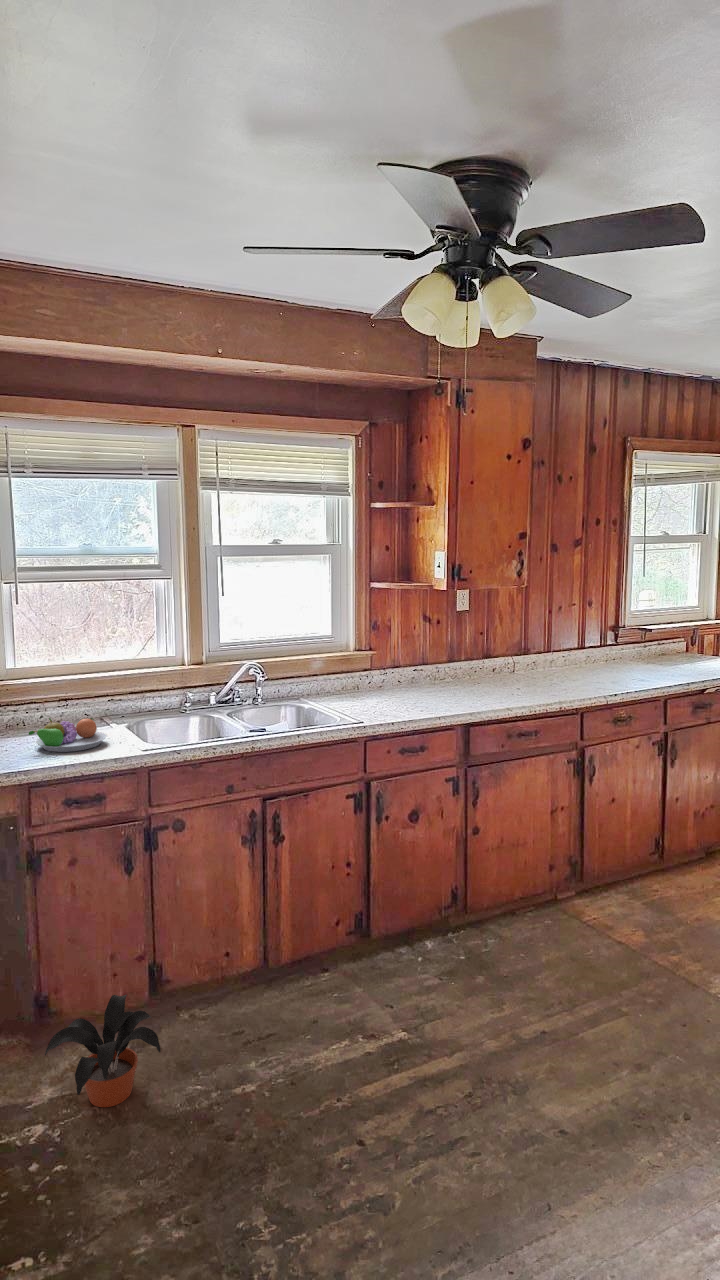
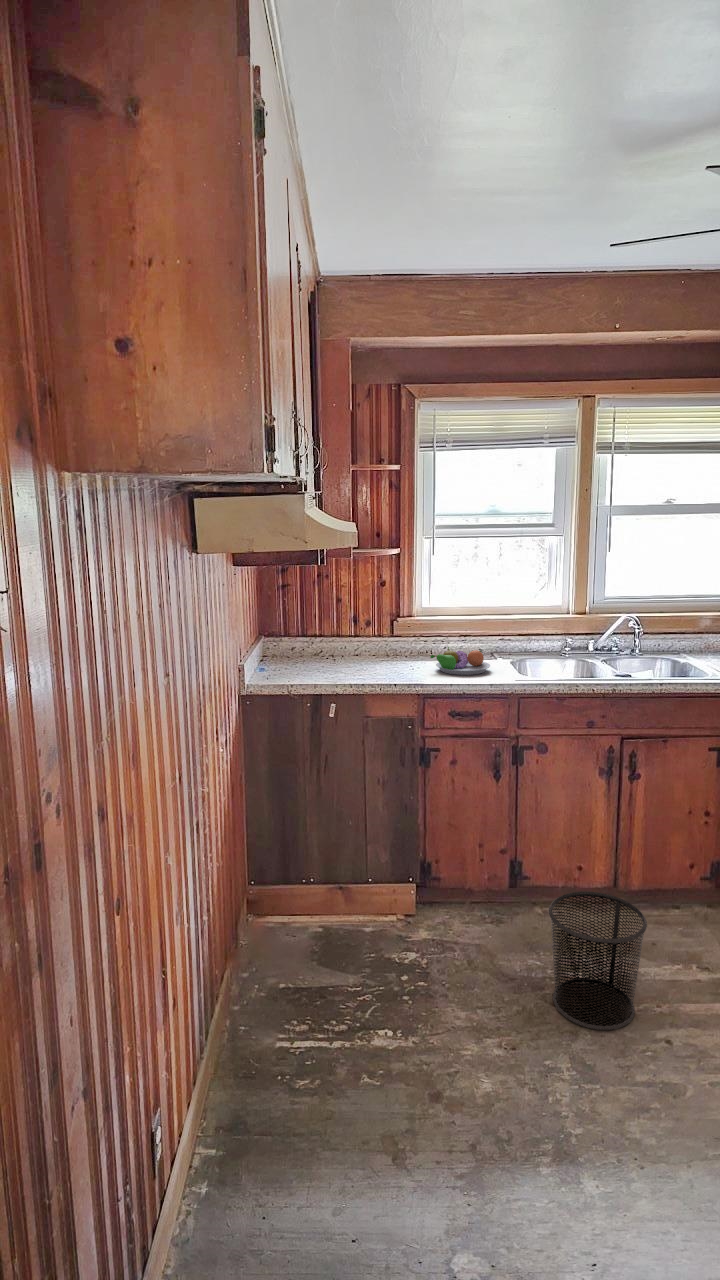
waste bin: none [214,981,322,1147] -> present [549,891,647,1030]
potted plant: present [45,995,160,1107] -> none [421,873,507,956]

